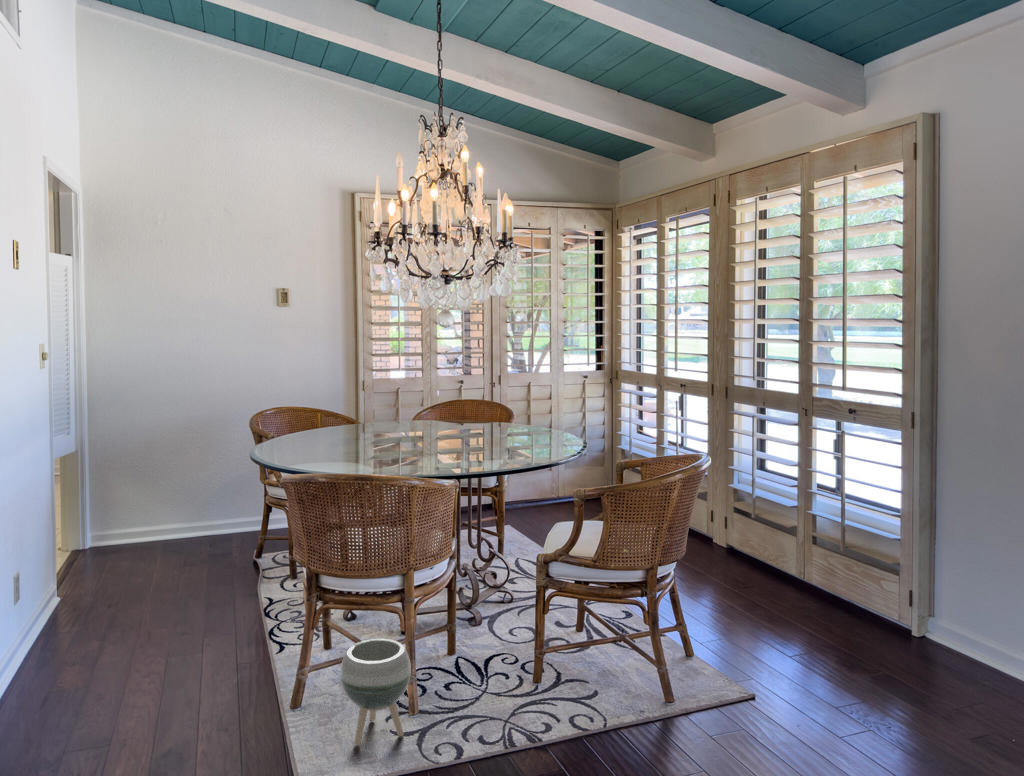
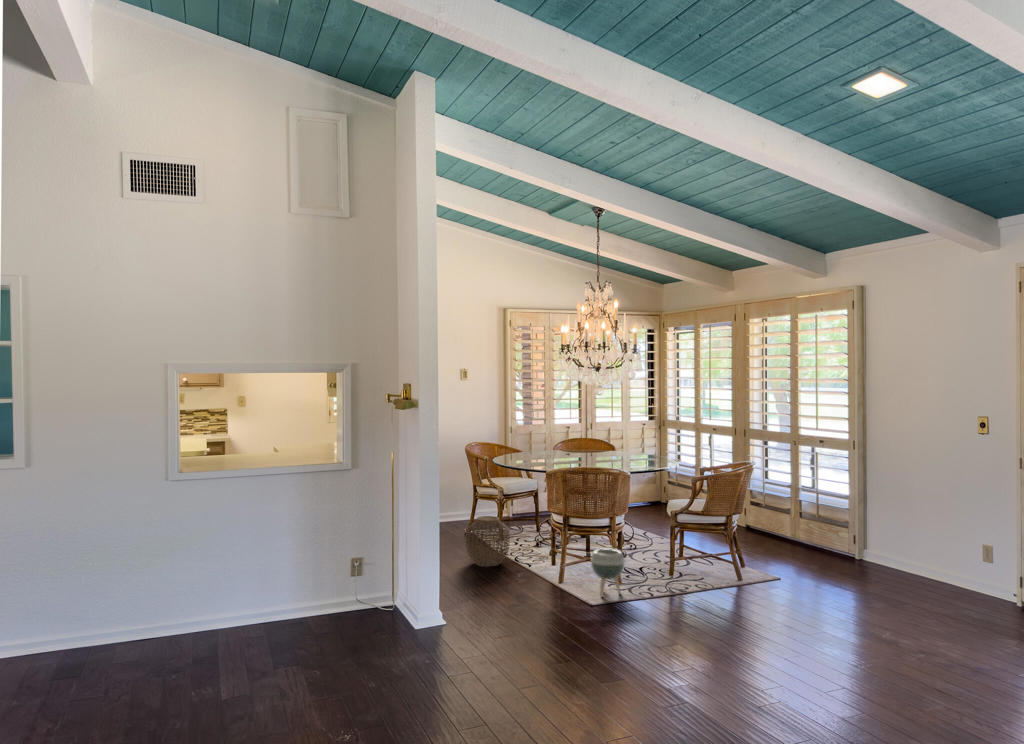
woven basket: none [183,547,269,641] -> present [466,516,510,567]

